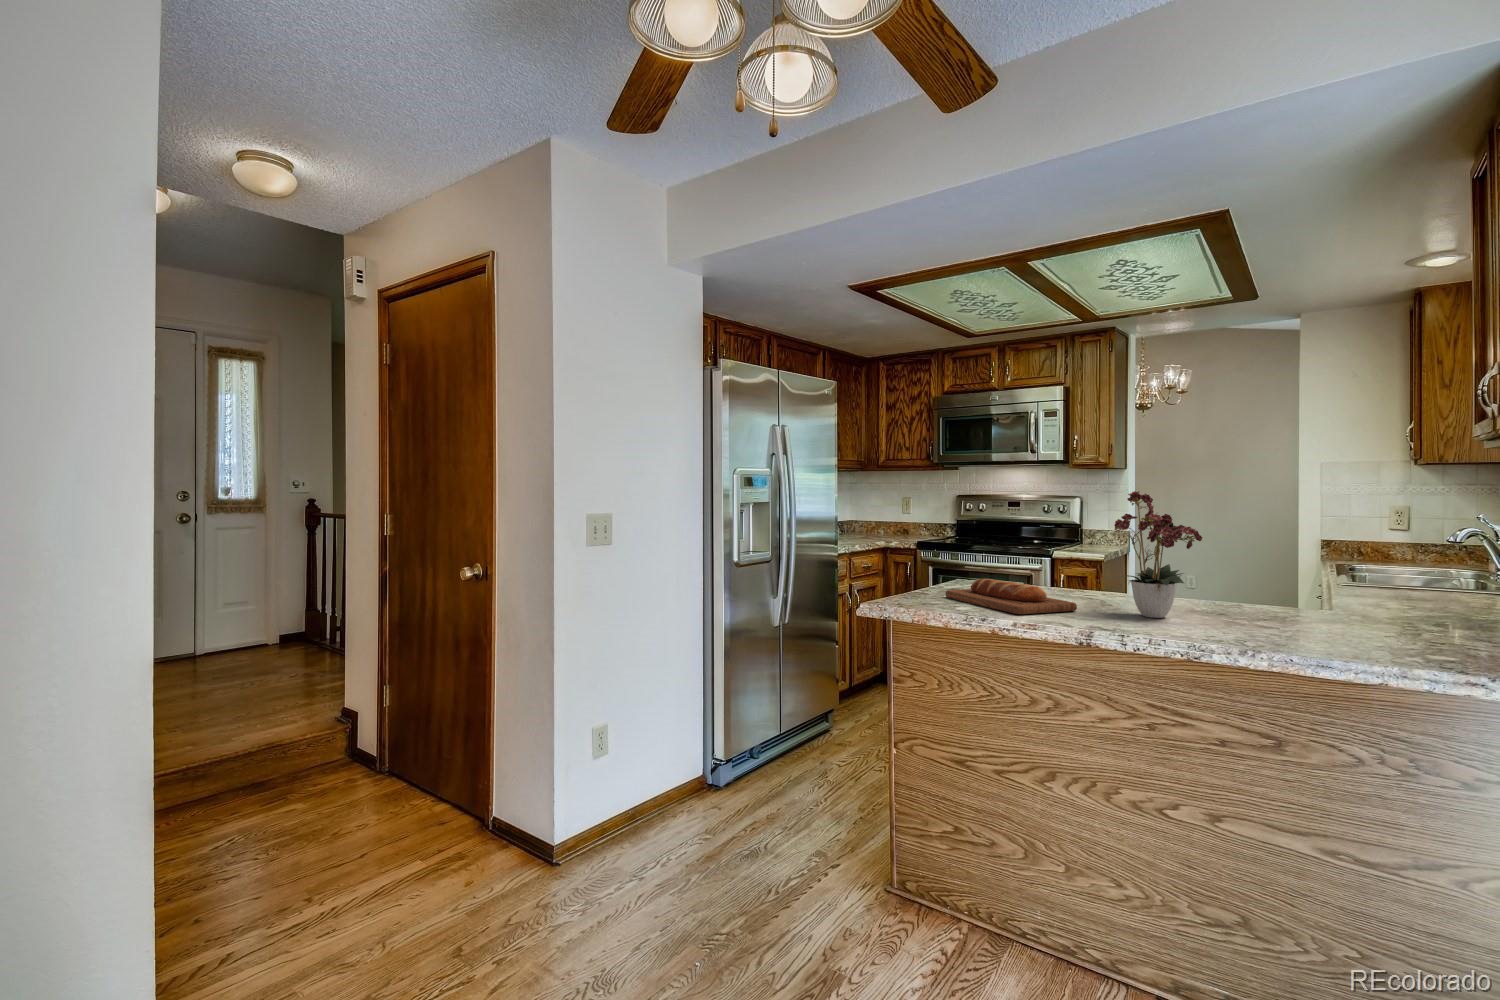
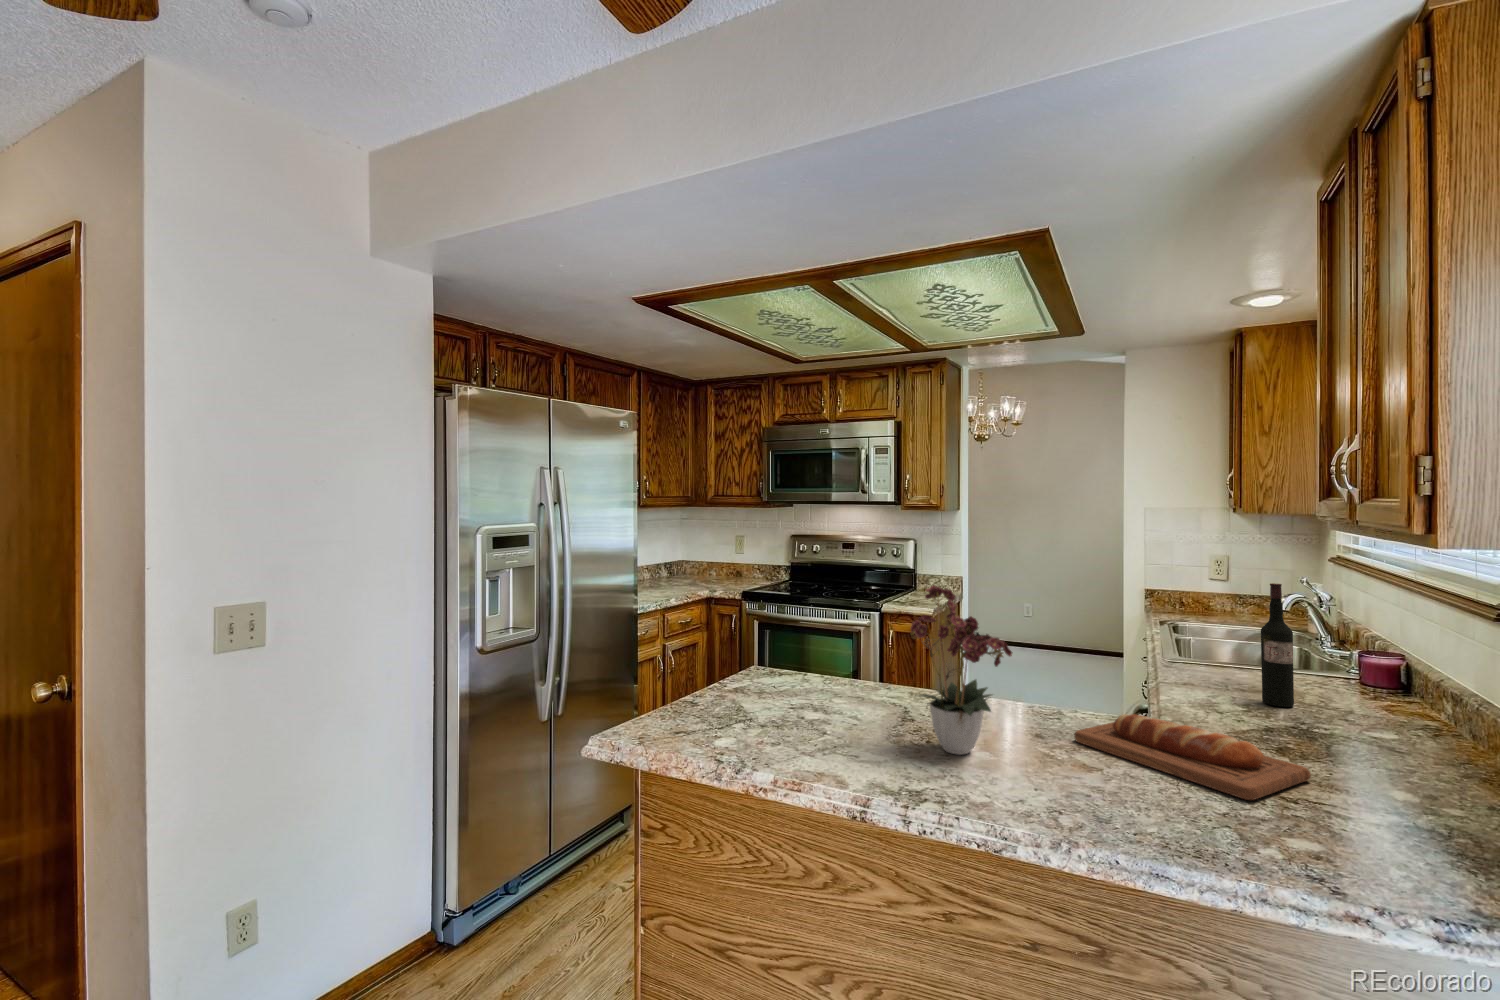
wine bottle: none [1429,503,1460,607] -> present [1261,583,1294,707]
bread loaf: present [946,579,1077,614] -> present [1074,714,1311,800]

